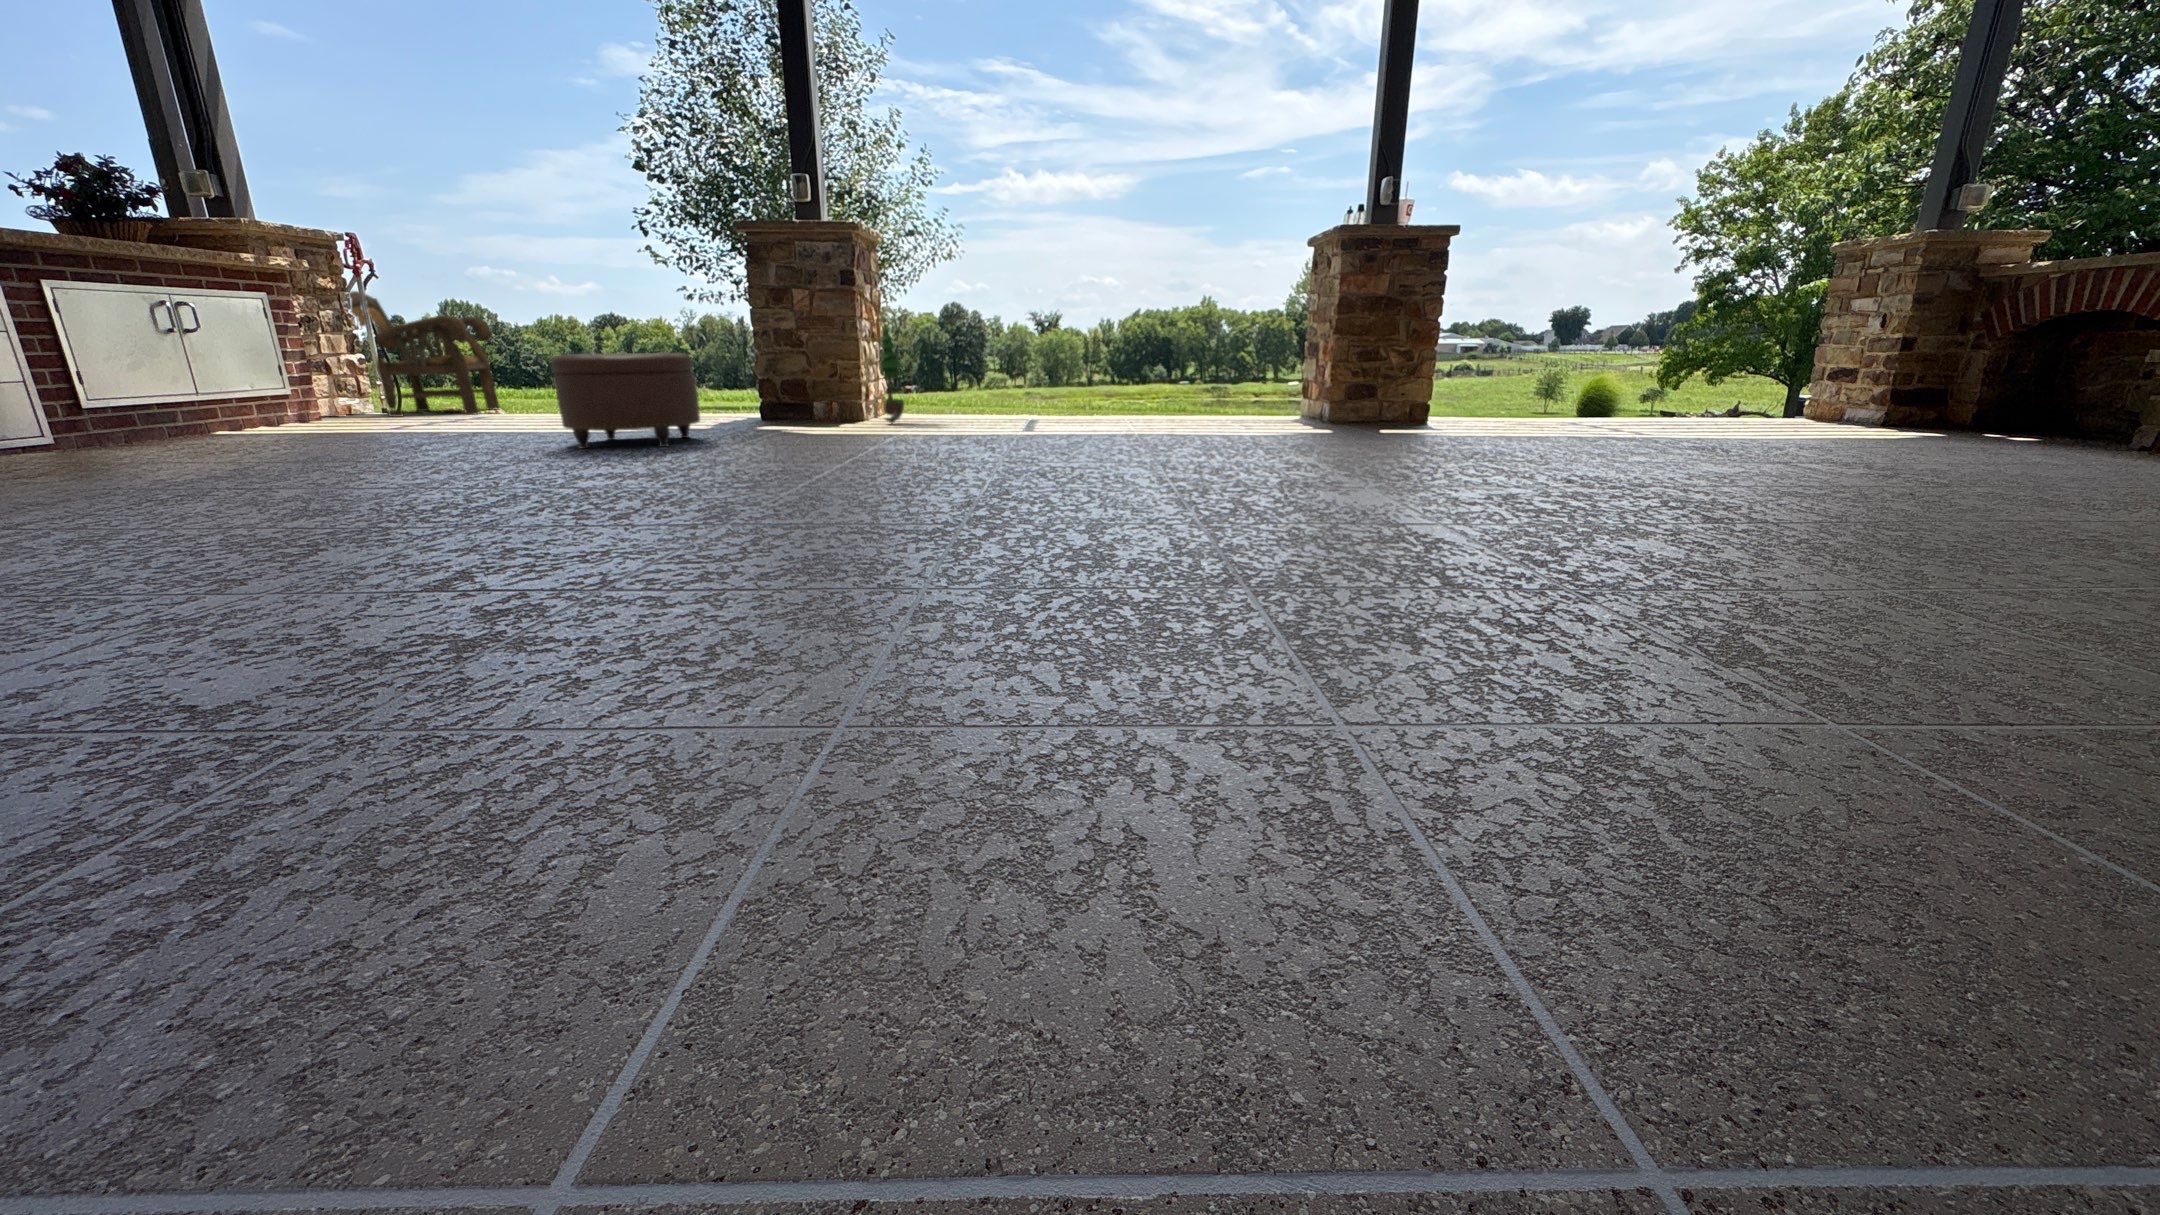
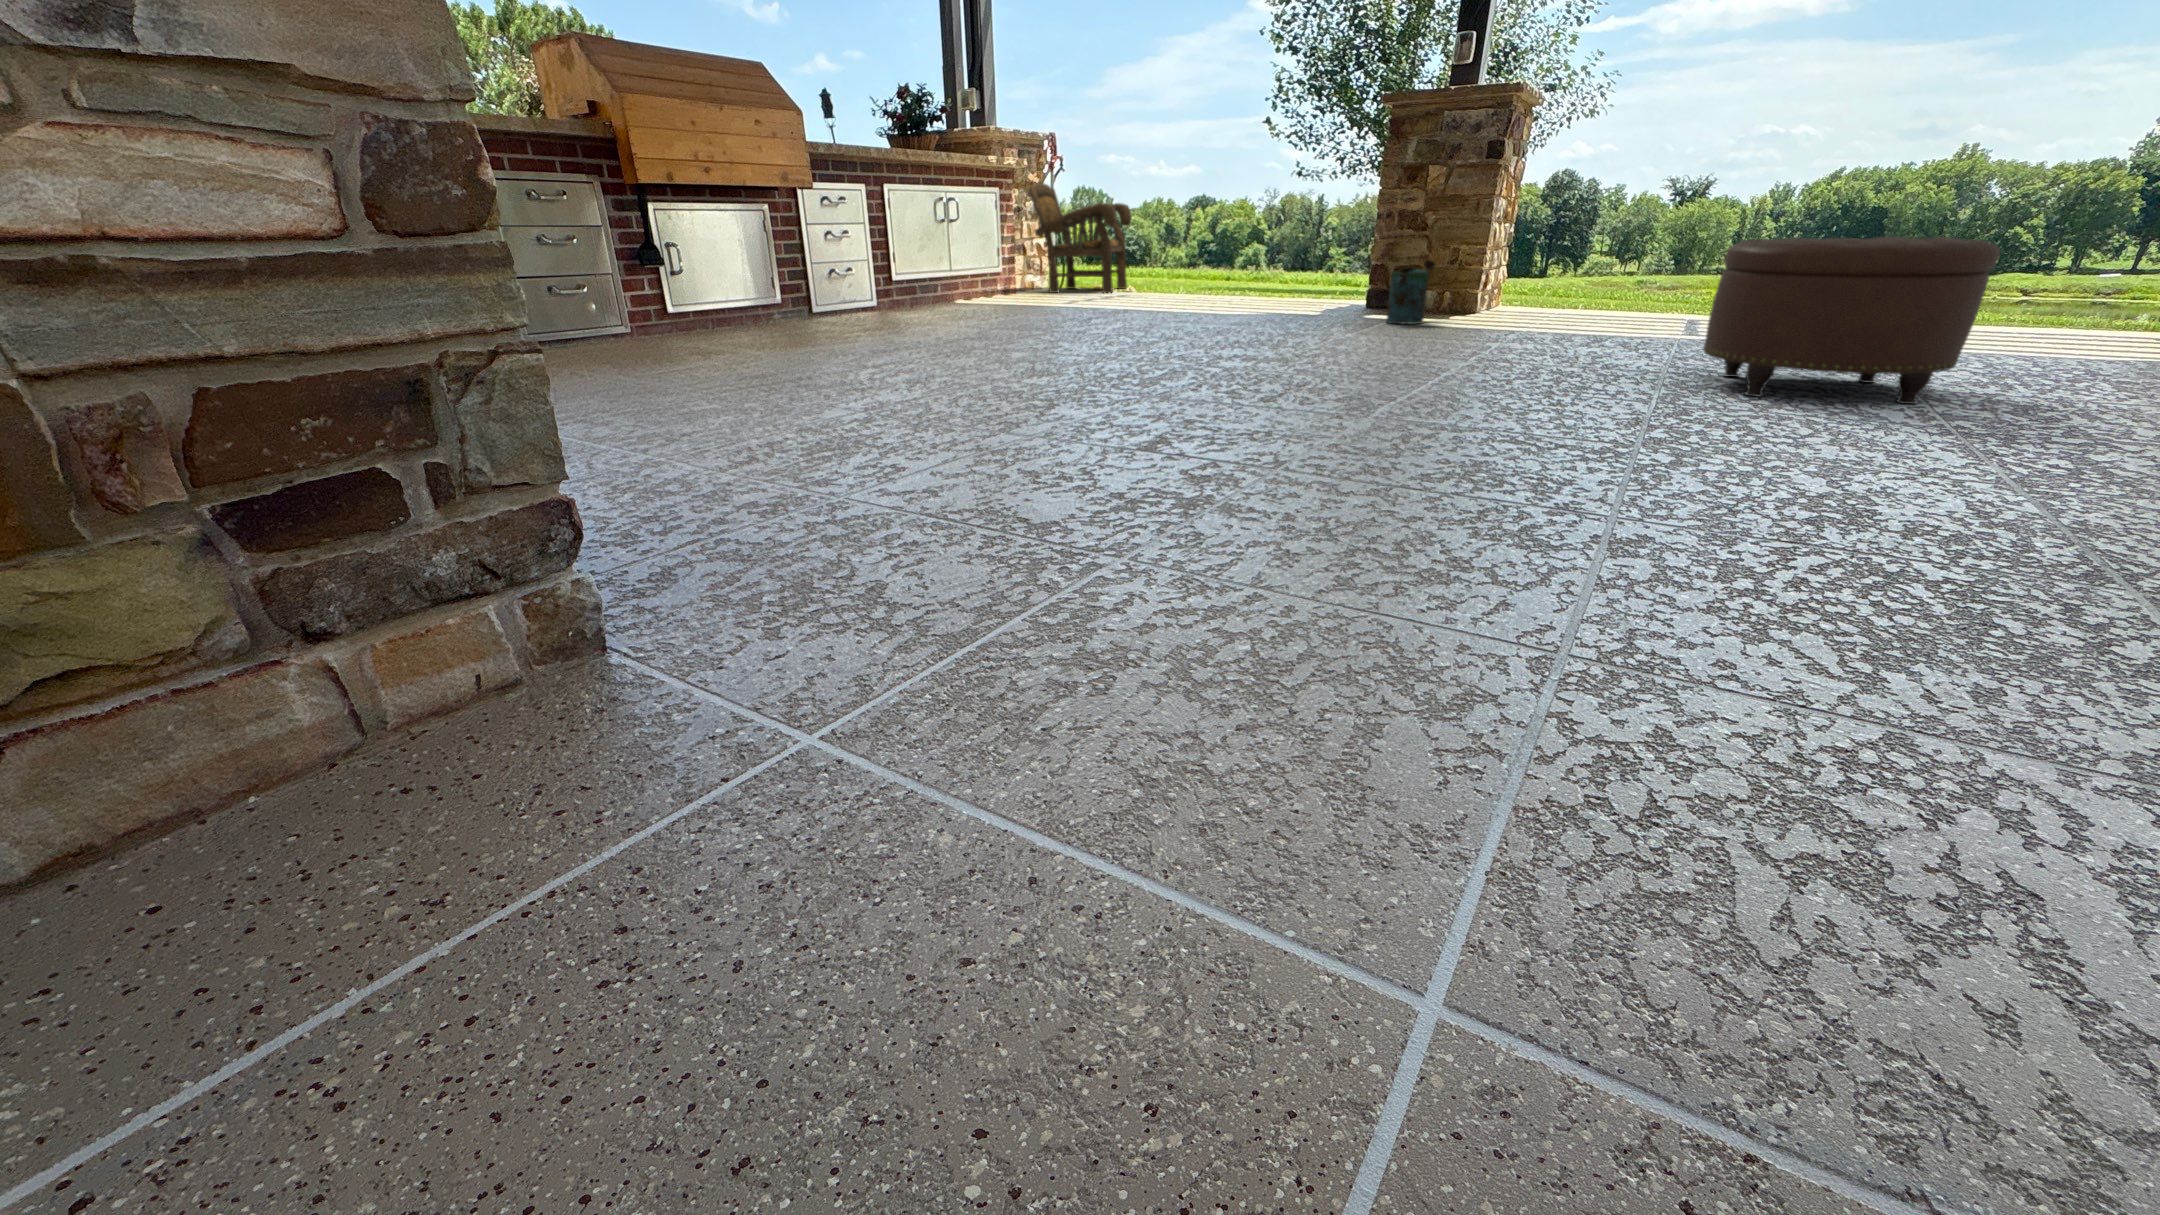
potted tree: present [880,324,904,423] -> none [1496,200,1541,318]
ottoman: present [551,352,700,449] -> present [1703,236,2000,404]
watering can: none [775,374,817,433] -> present [1386,260,1435,325]

